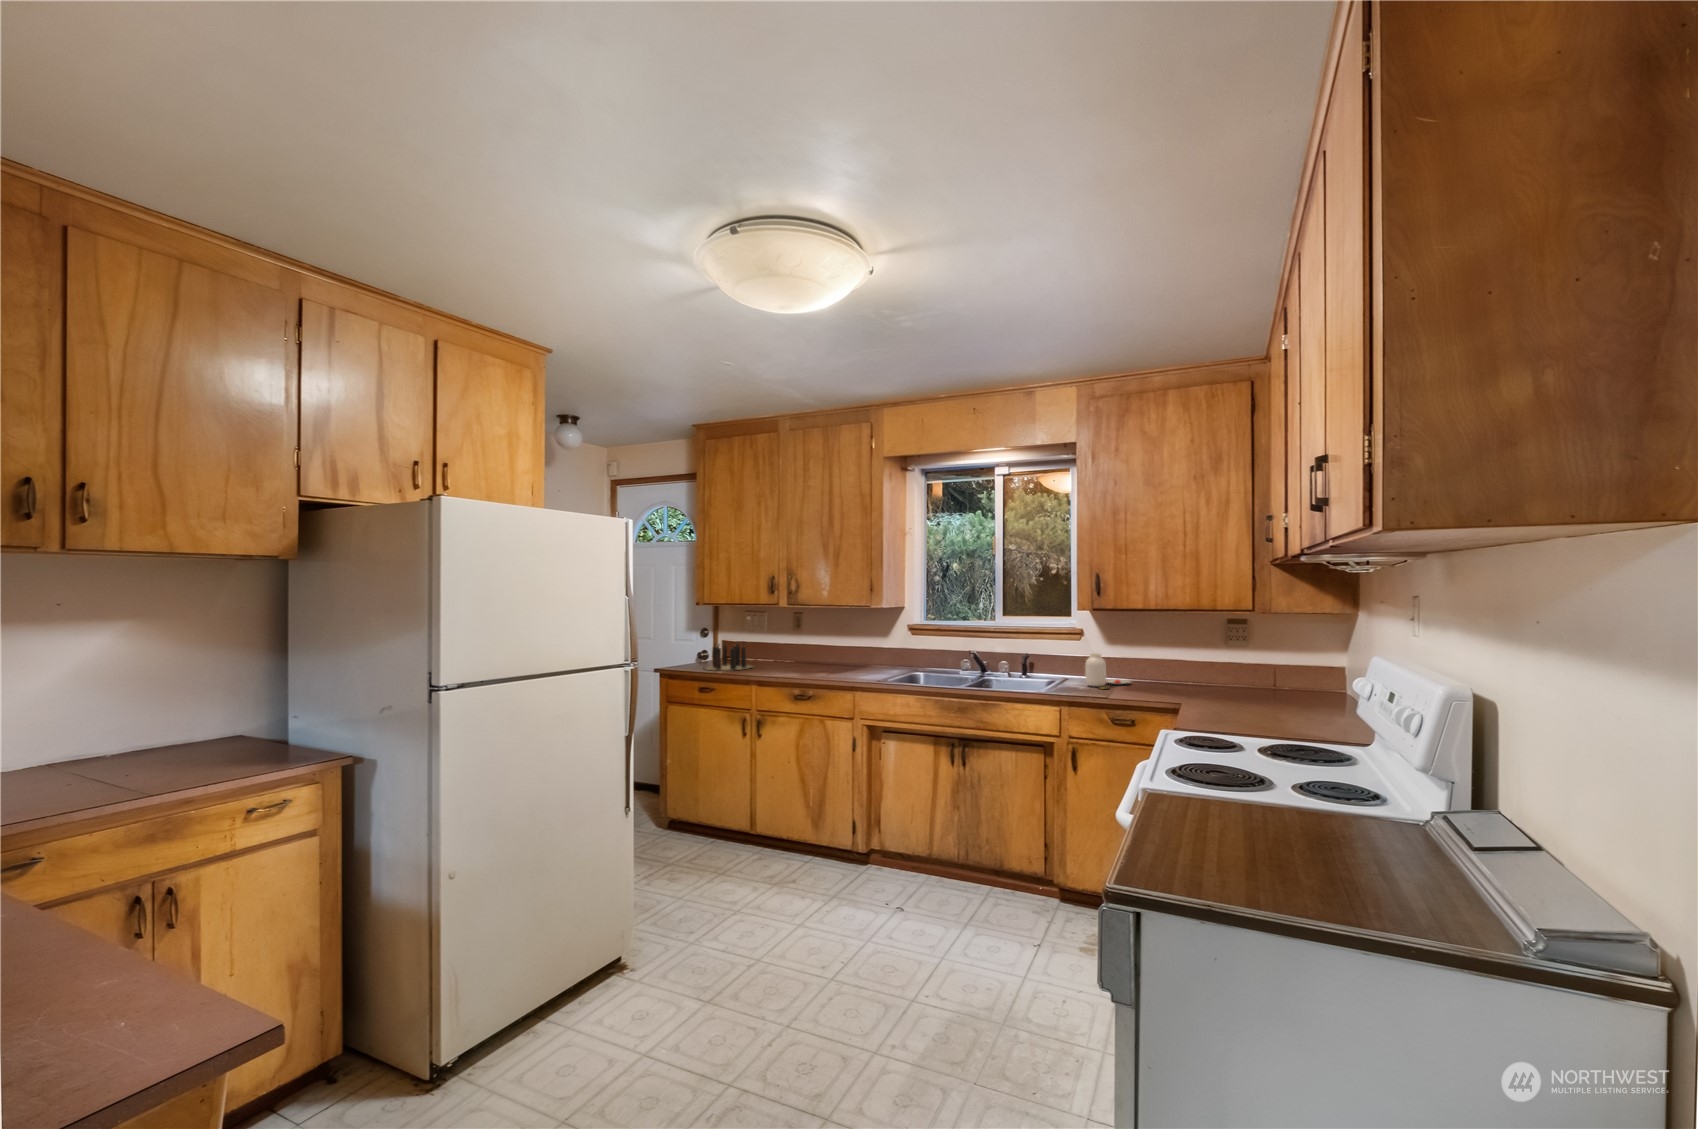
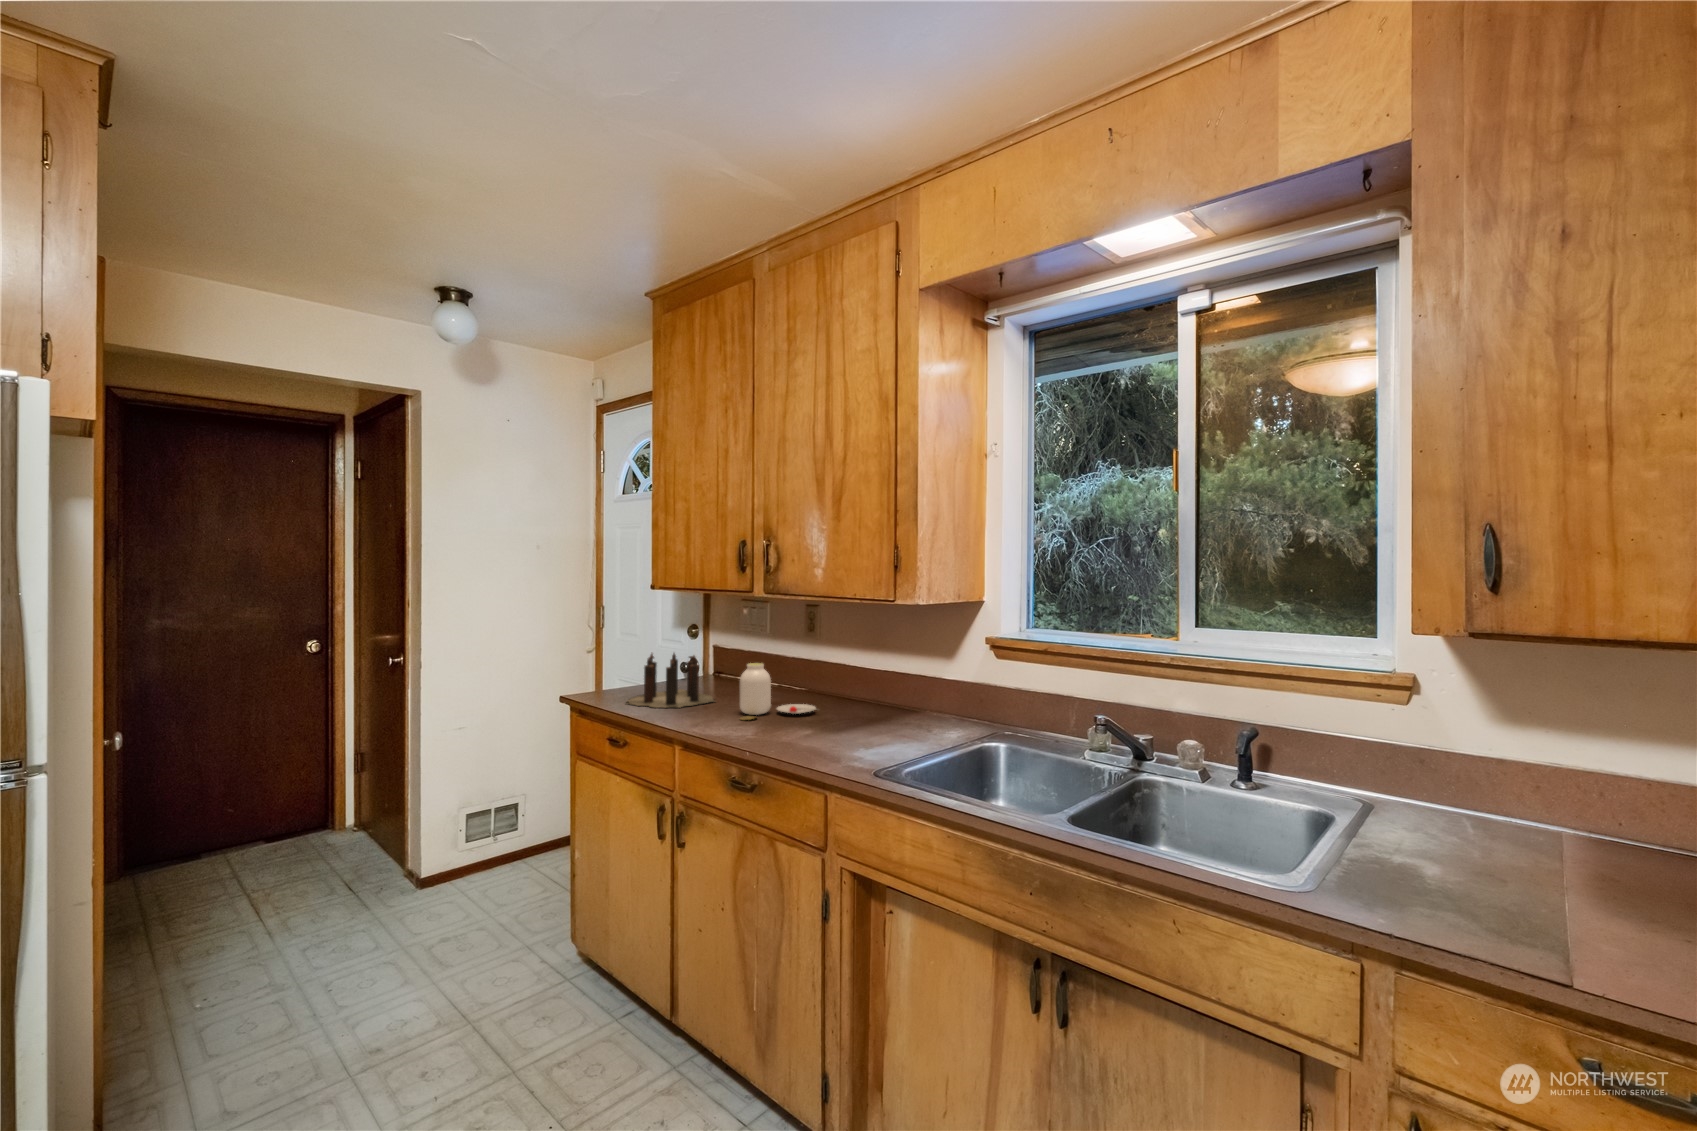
jar: present [1085,653,1130,689] -> present [740,663,816,720]

